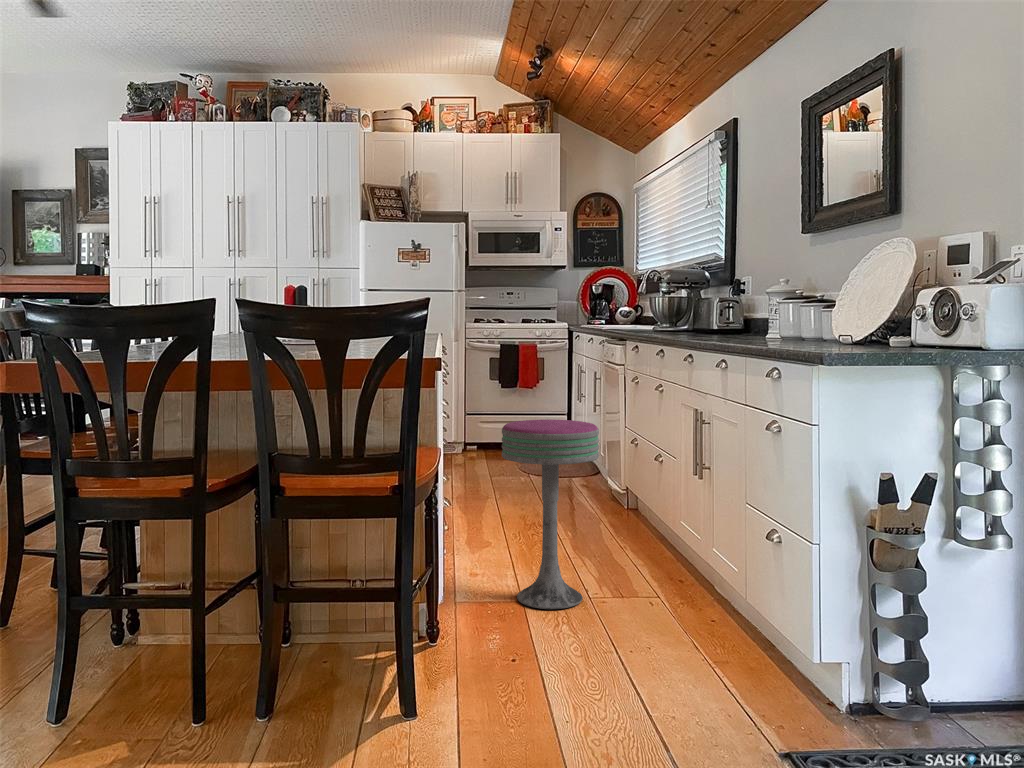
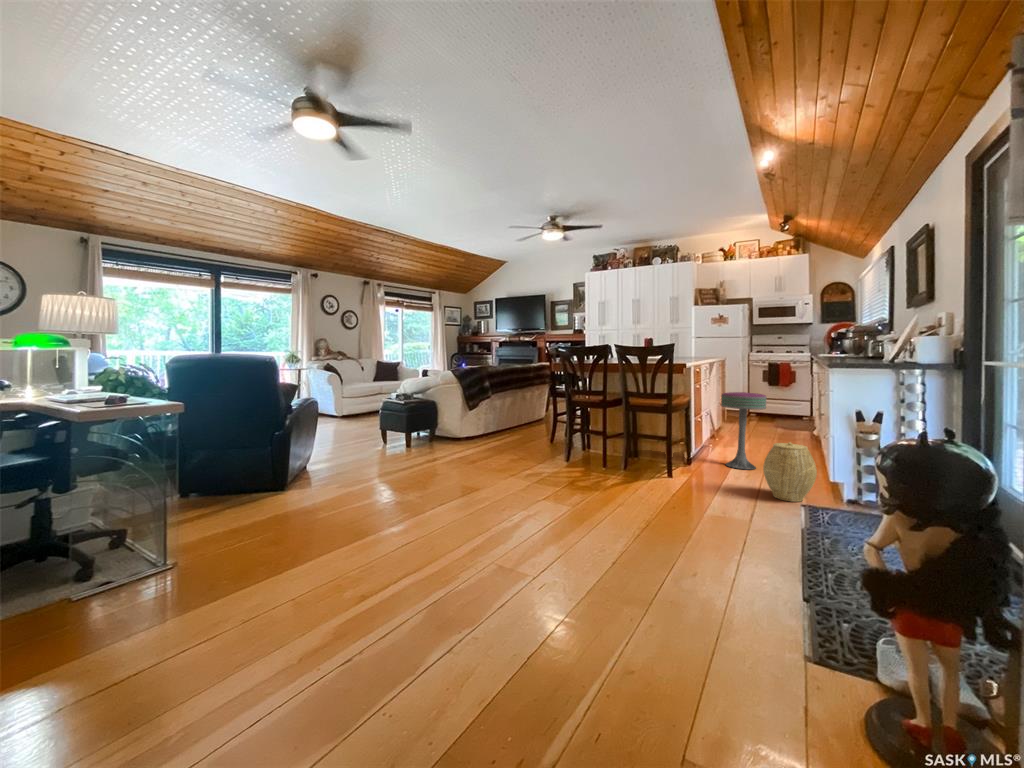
woven basket: none [663,558,783,717] -> present [763,443,817,502]

